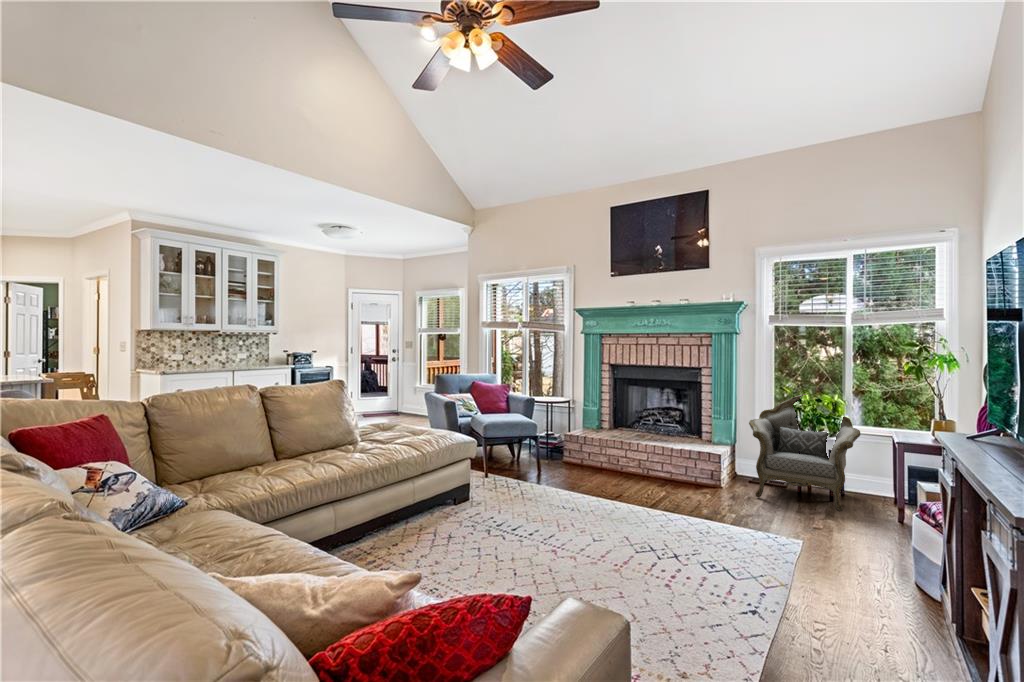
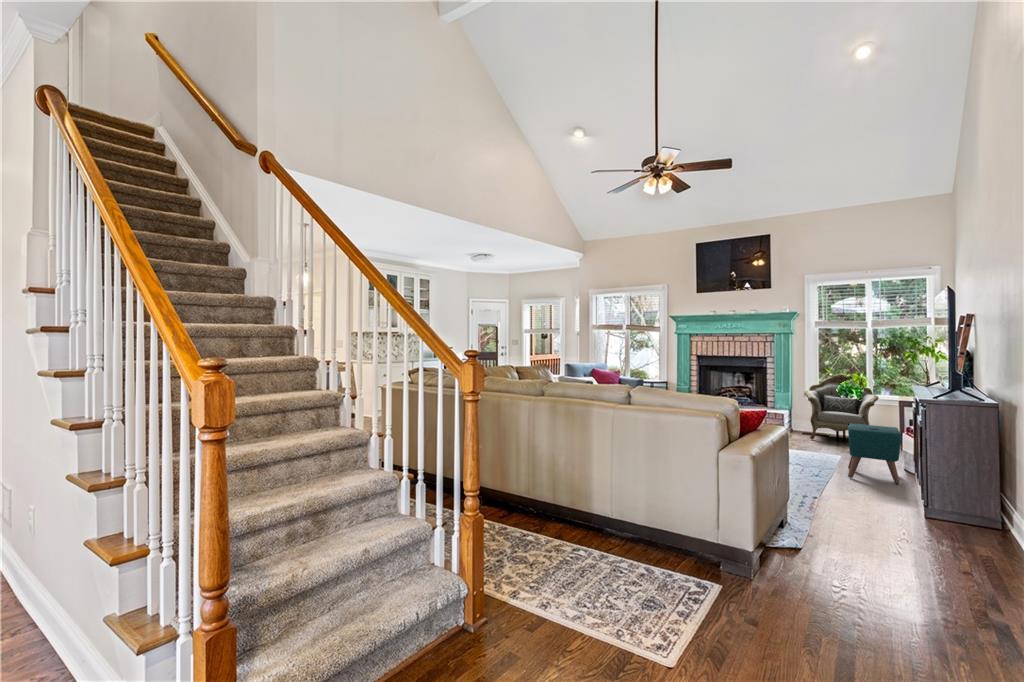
ottoman: none [793,496,896,636] -> present [848,423,902,485]

